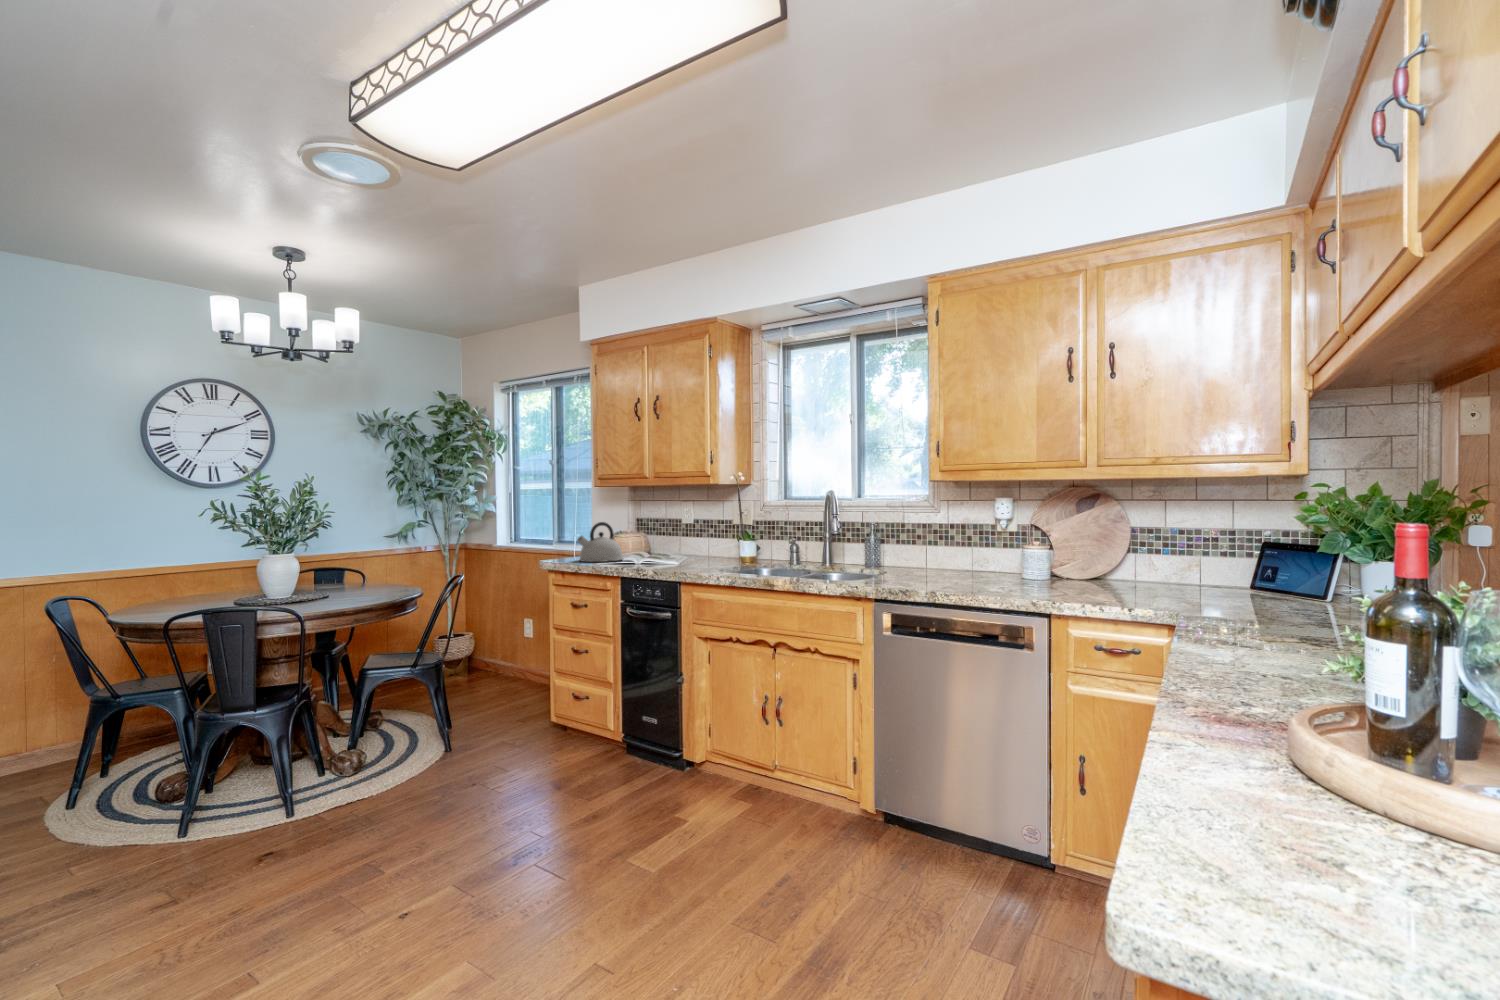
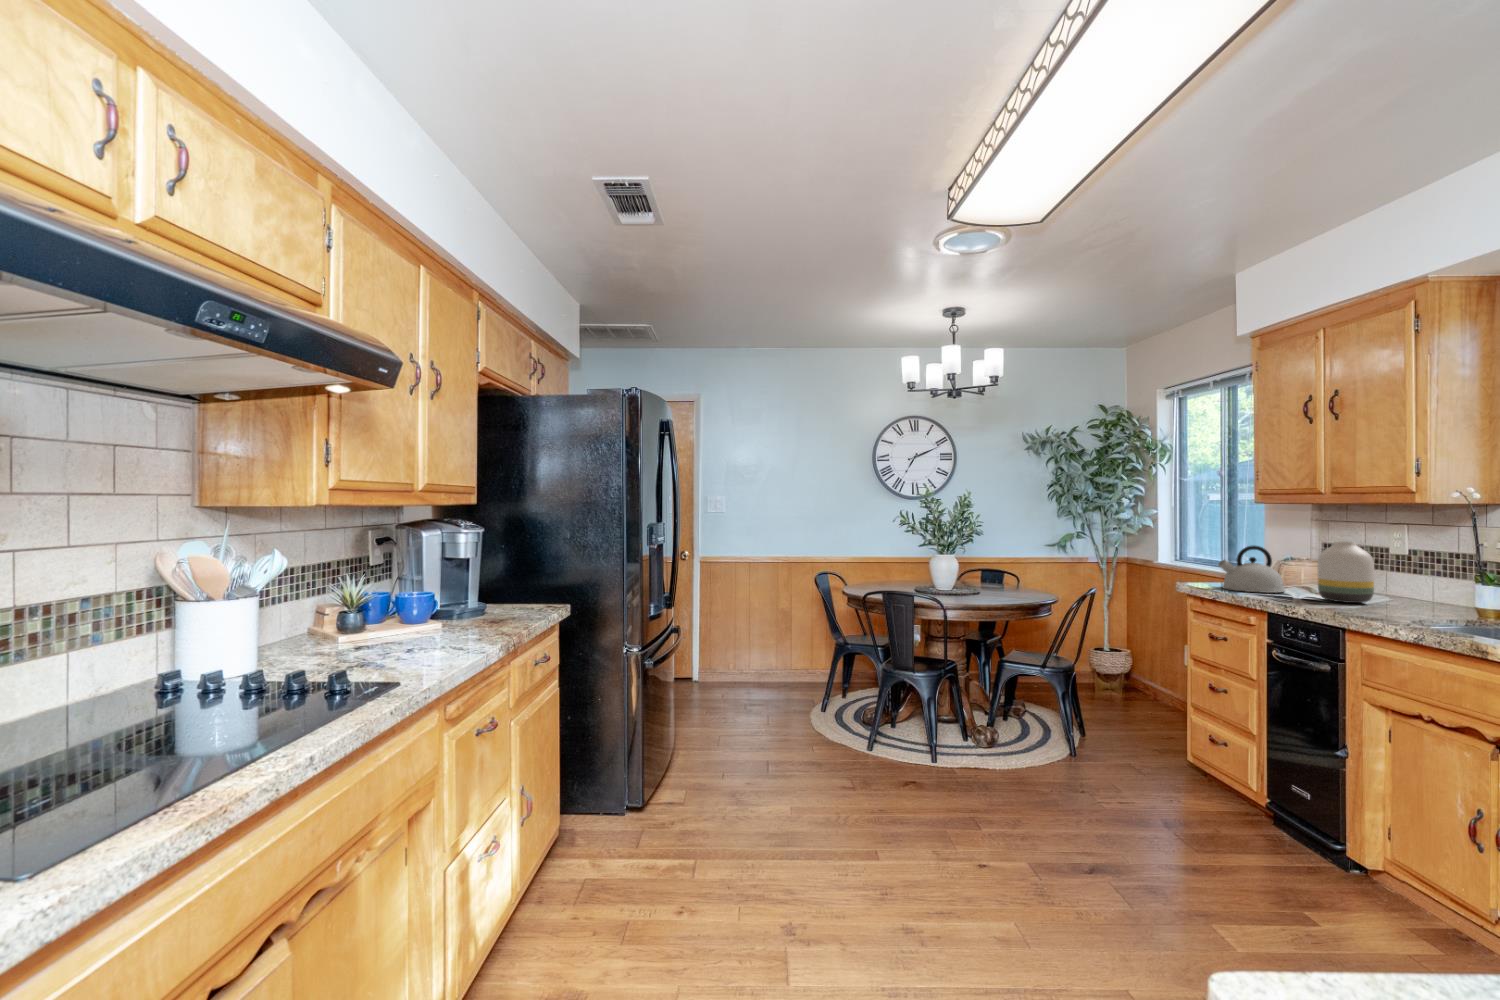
vase: none [648,514,682,562] -> present [1318,541,1374,603]

